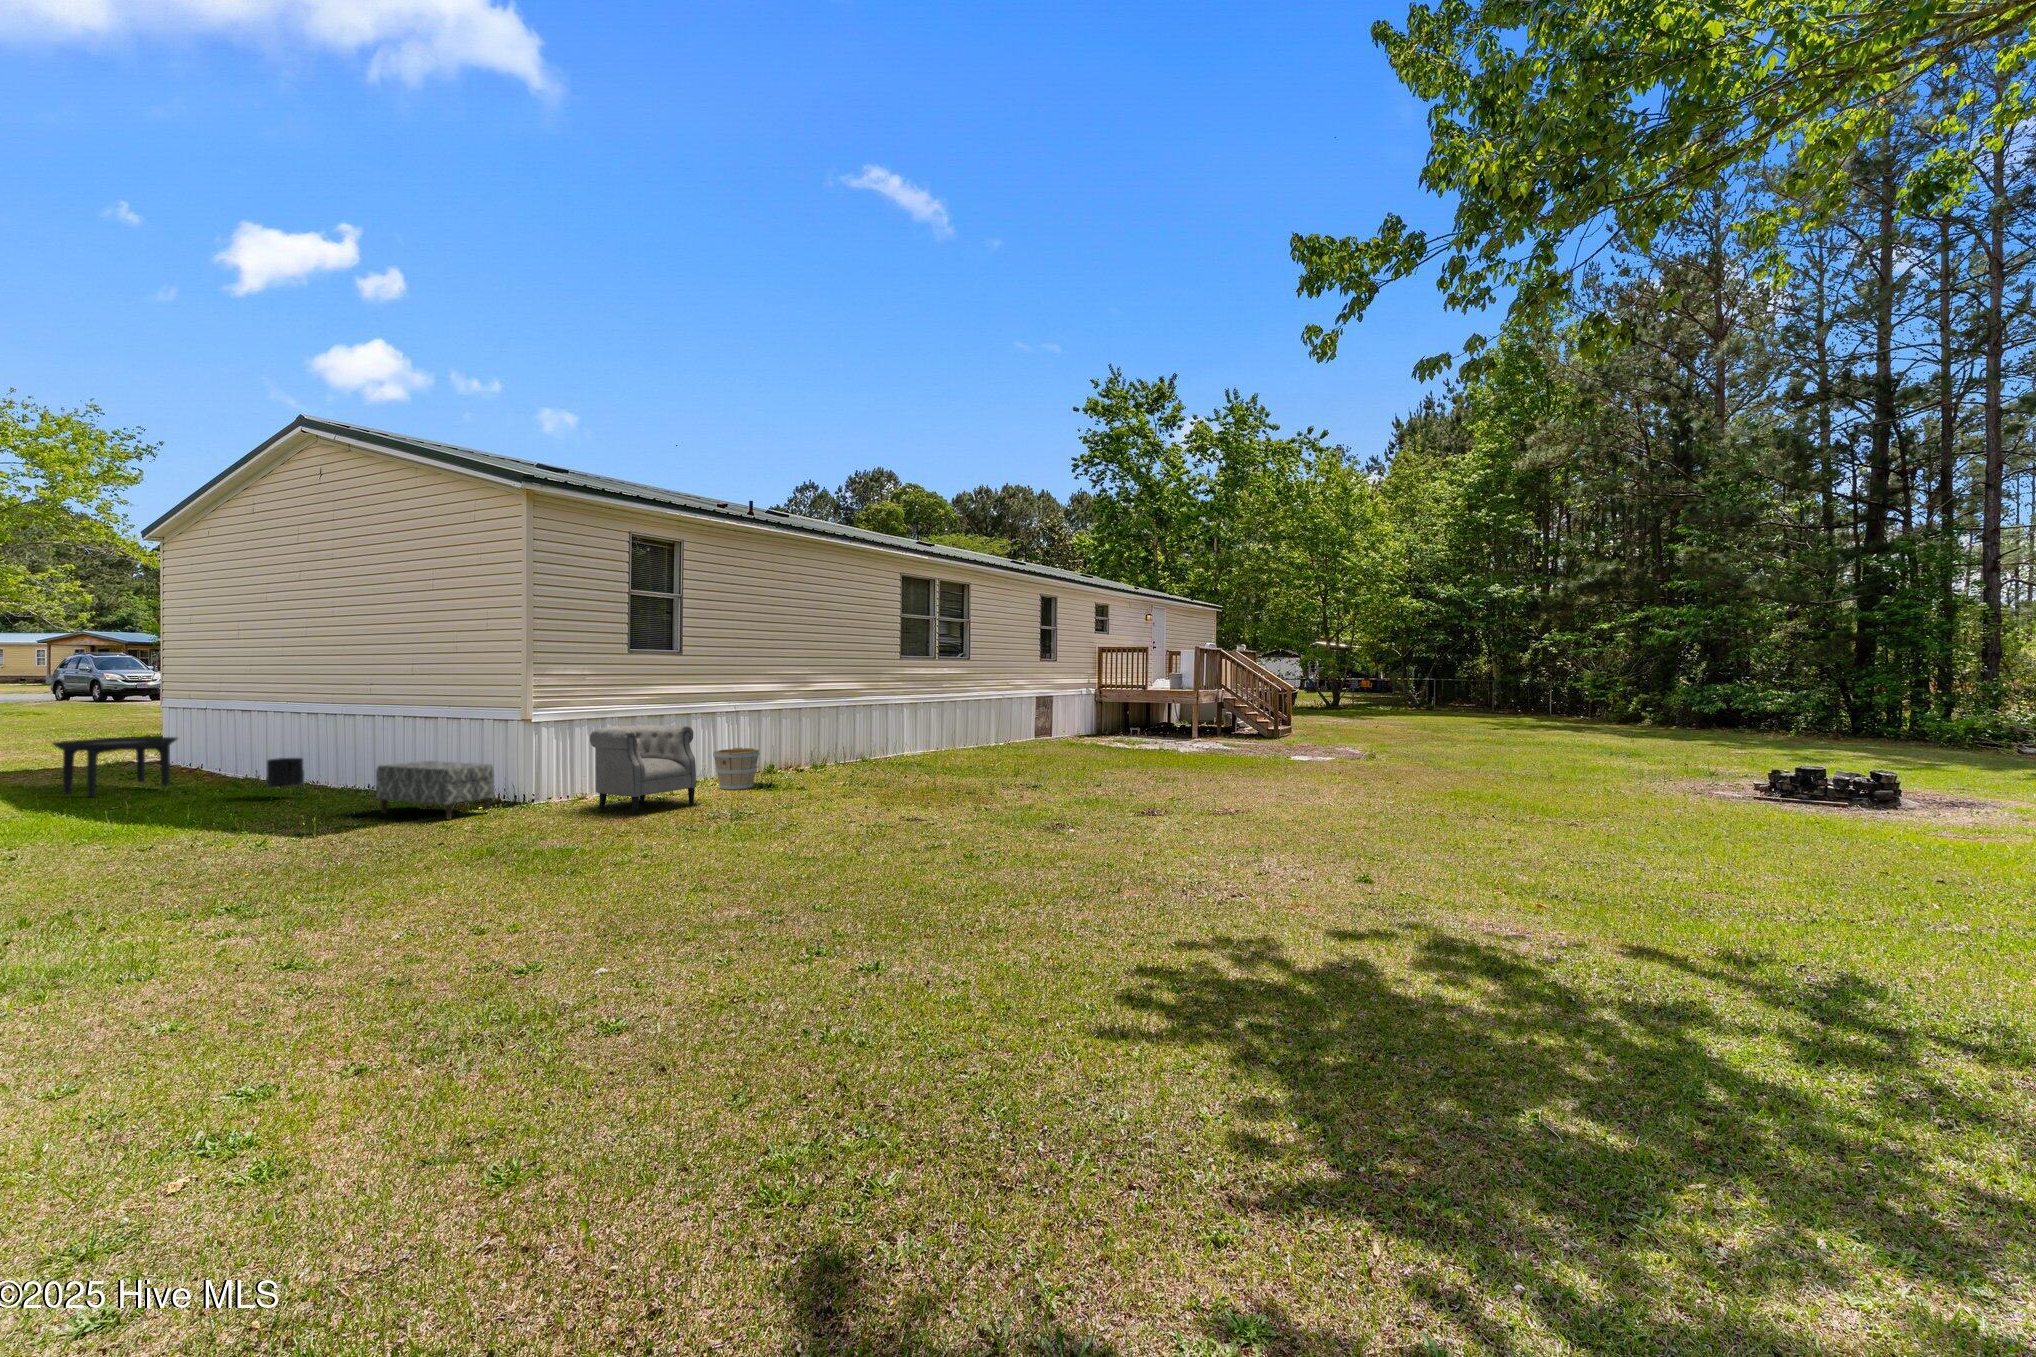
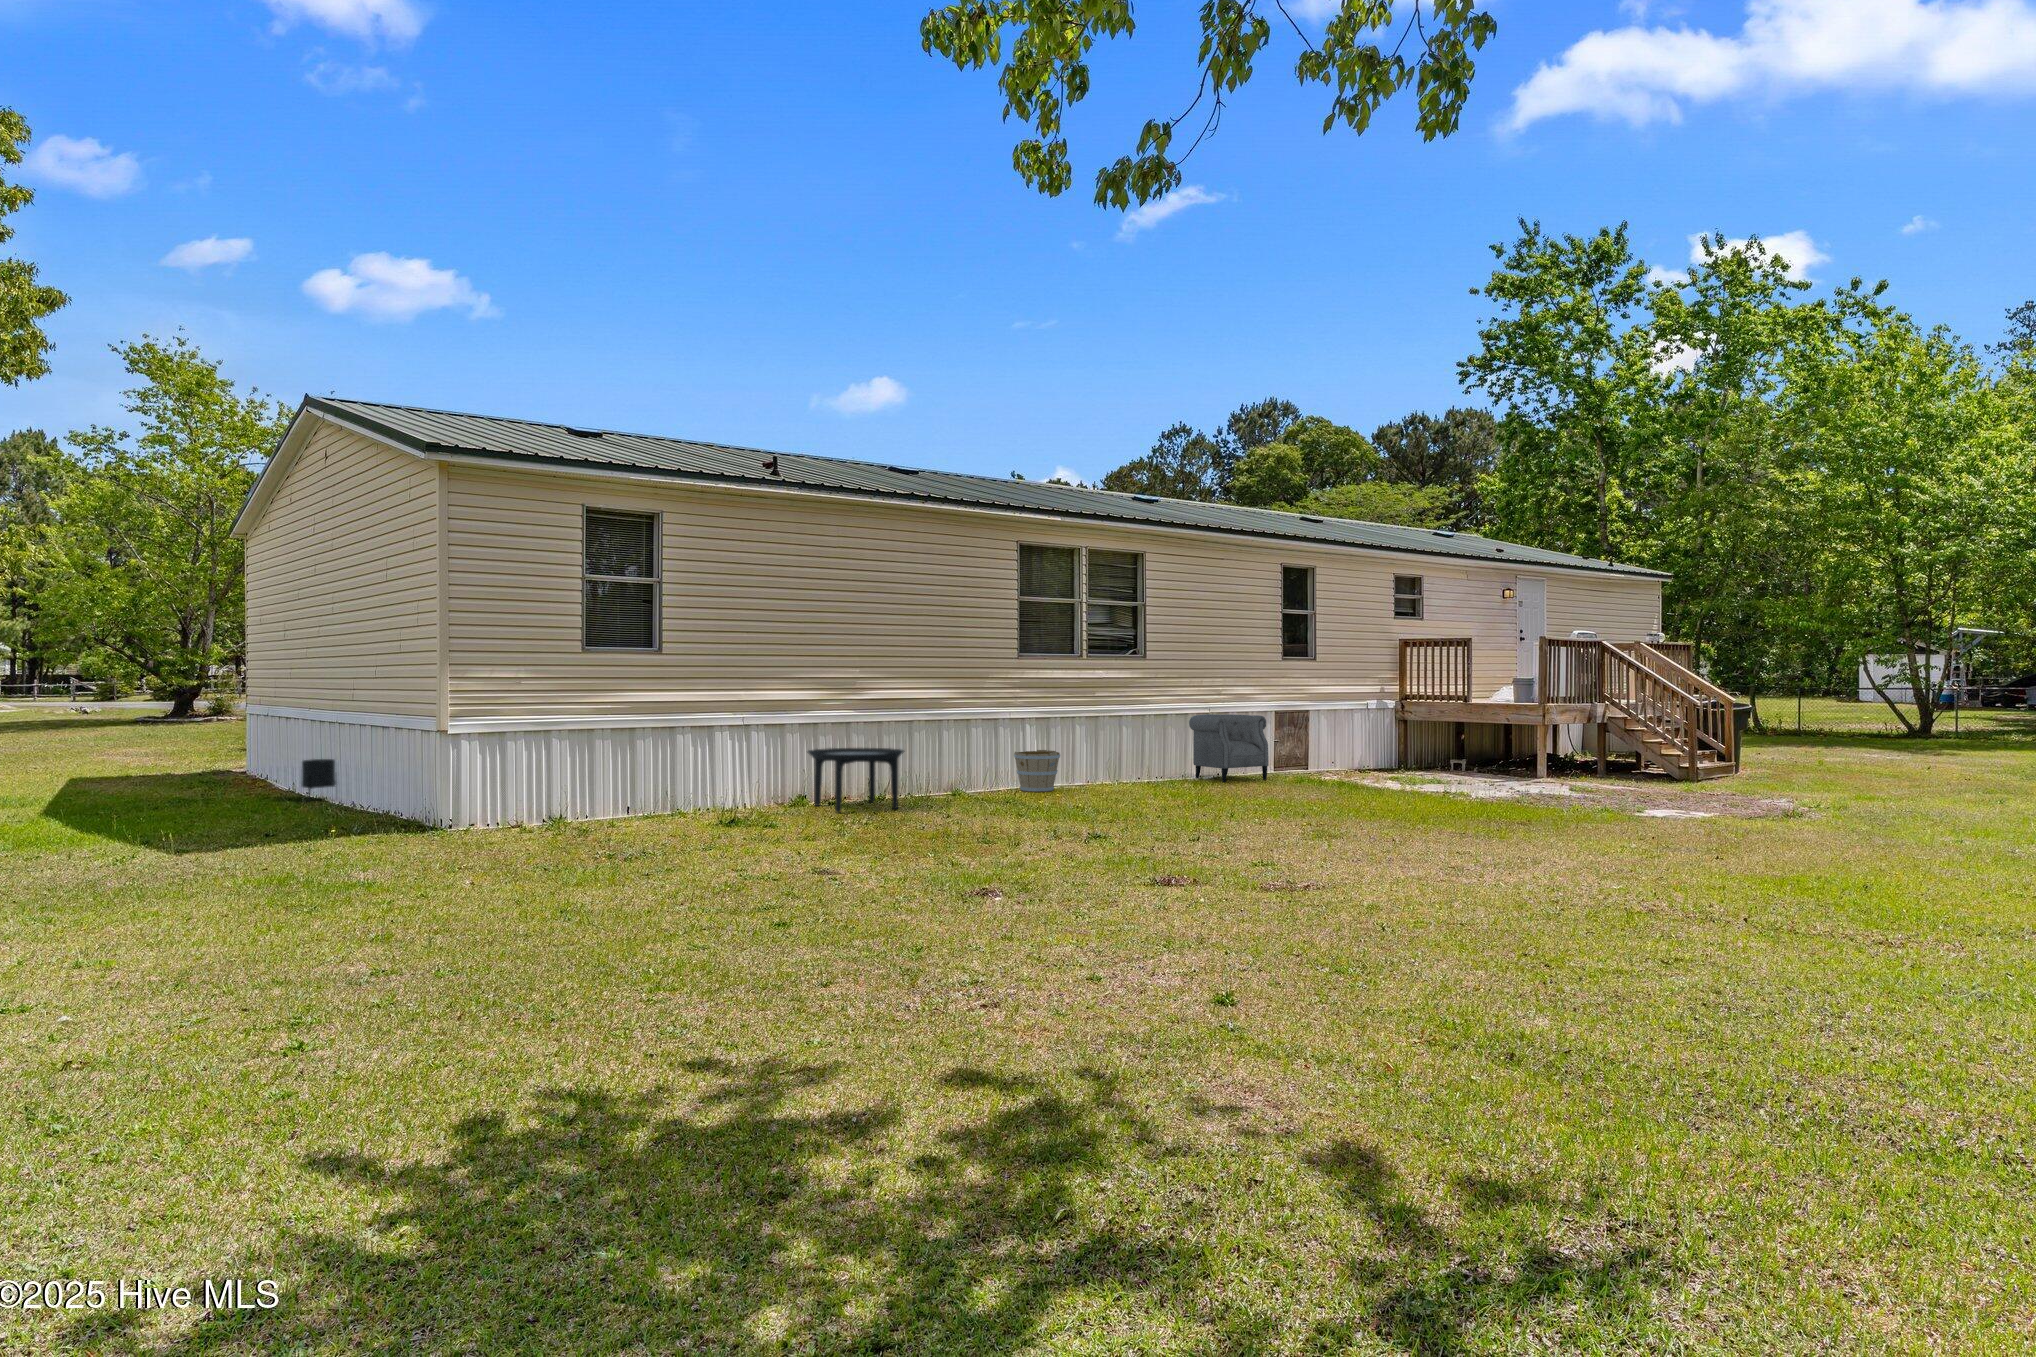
chair: present [590,725,696,815] -> present [1189,714,1269,783]
round table: present [53,737,177,797] -> present [807,748,905,813]
wooden bucket: present [713,748,760,790] -> present [1014,750,1060,792]
bench: present [376,761,494,820] -> none [333,768,422,833]

